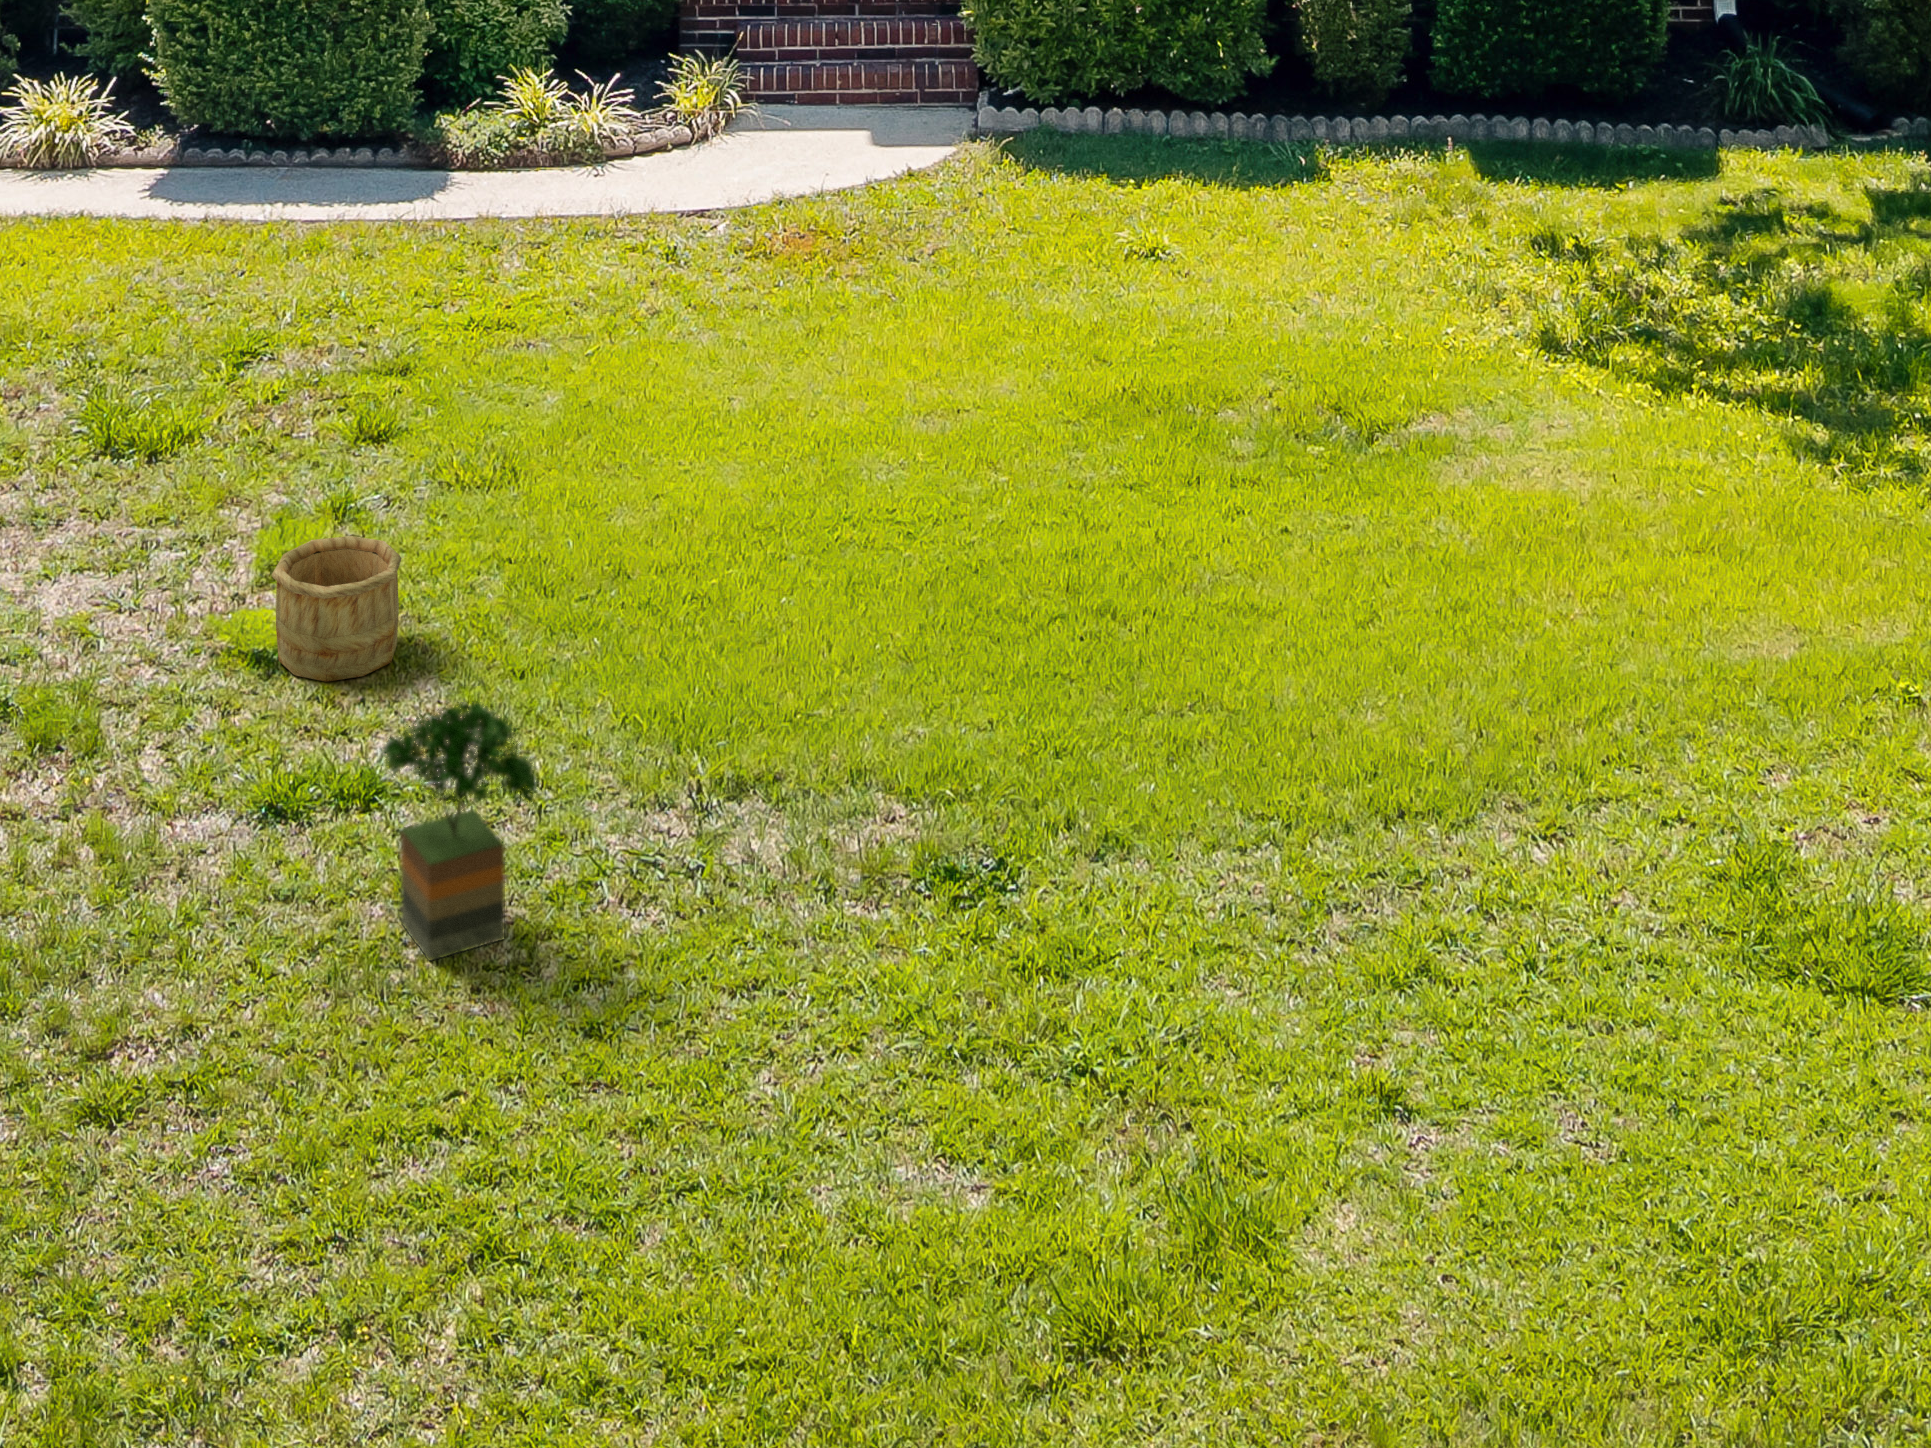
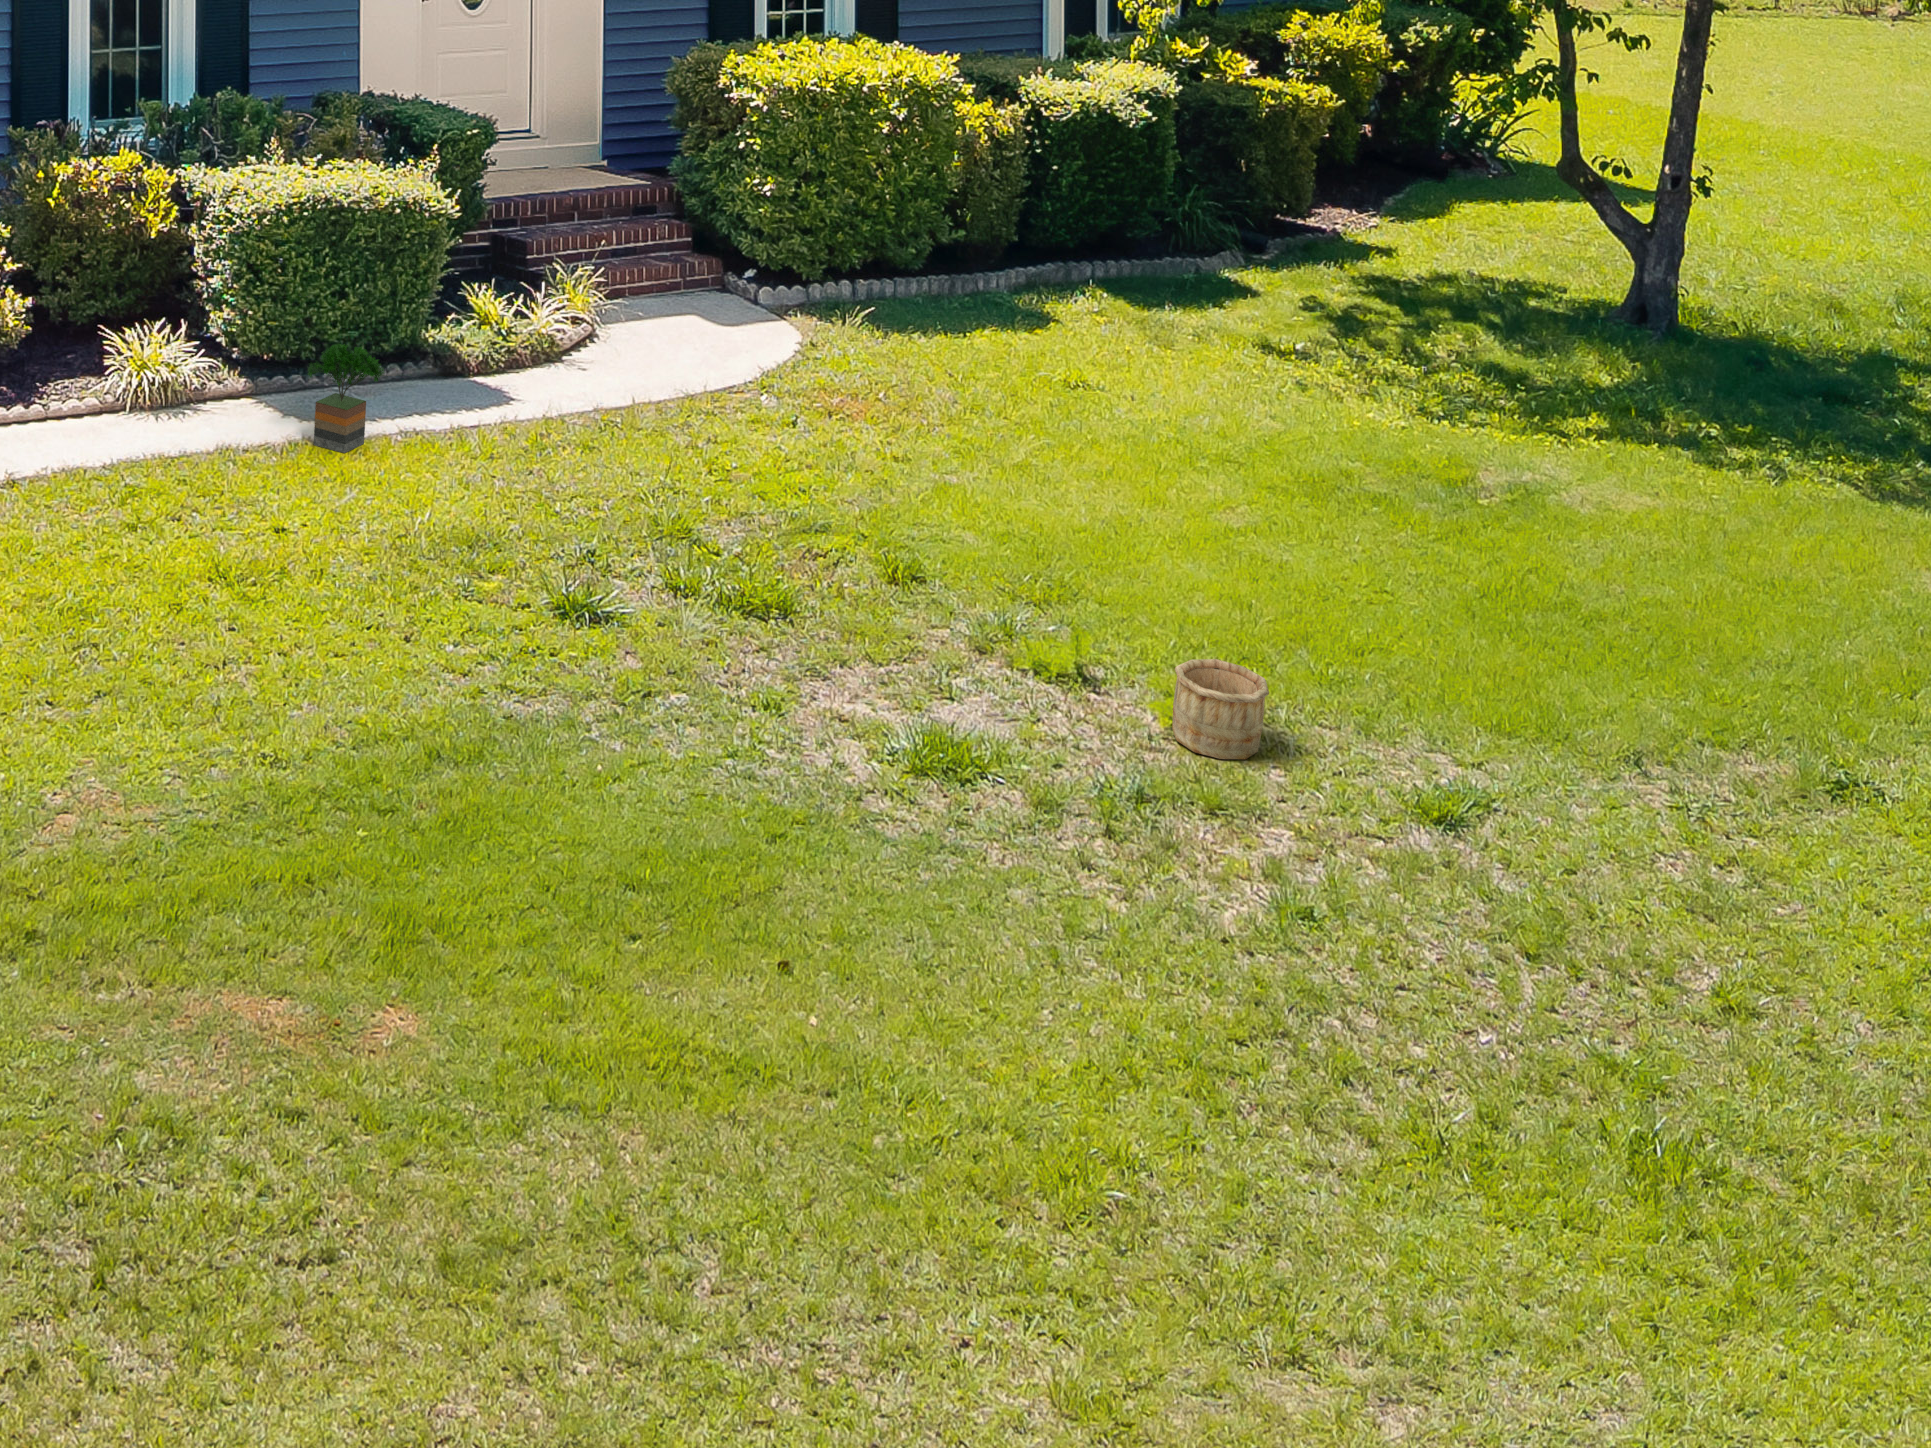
potted tree: present [383,701,538,960] -> present [307,344,384,453]

